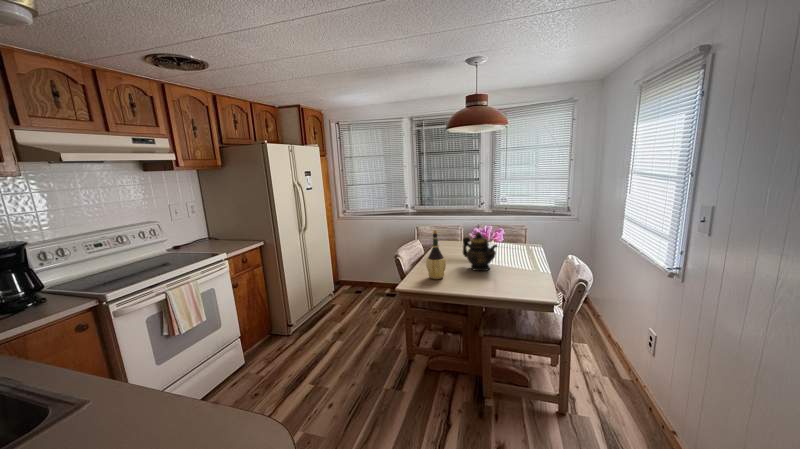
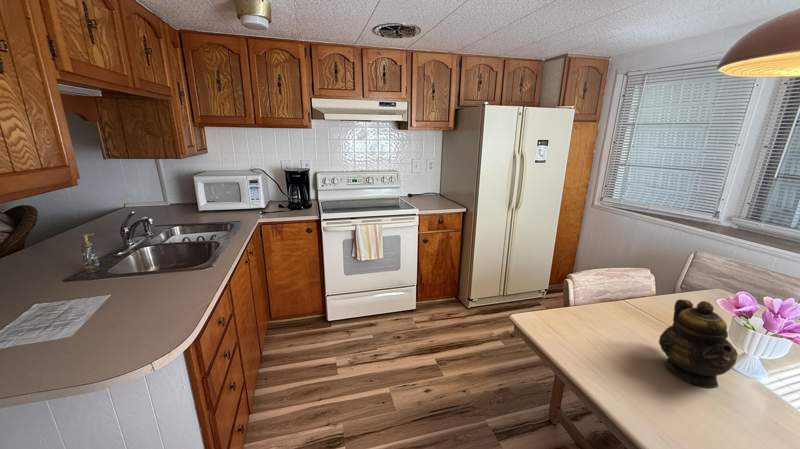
wine bottle: present [426,230,446,279] -> none [559,260,597,341]

